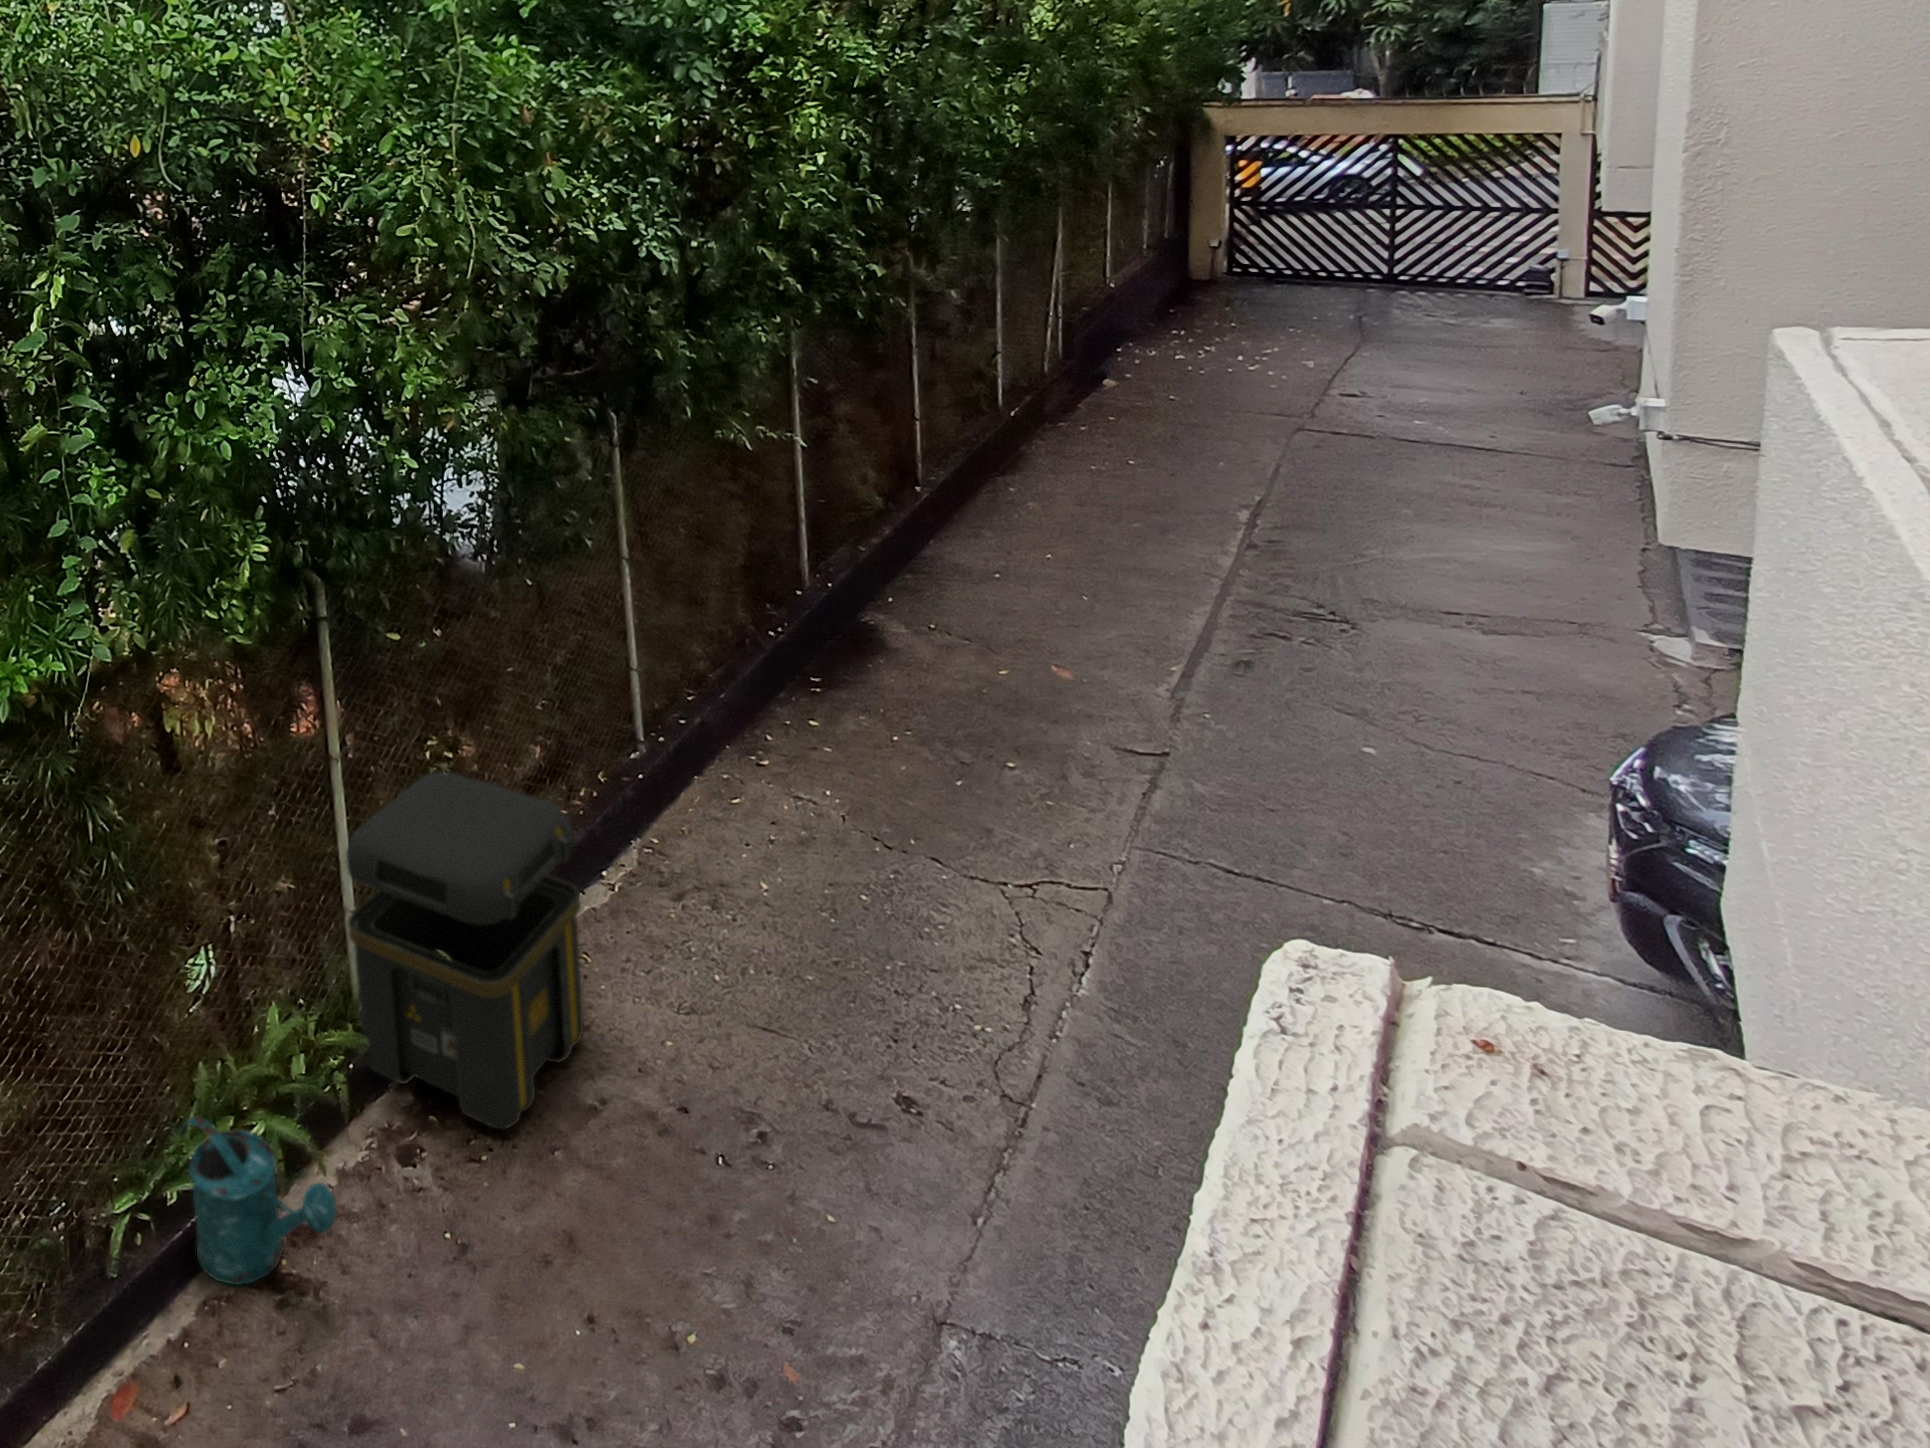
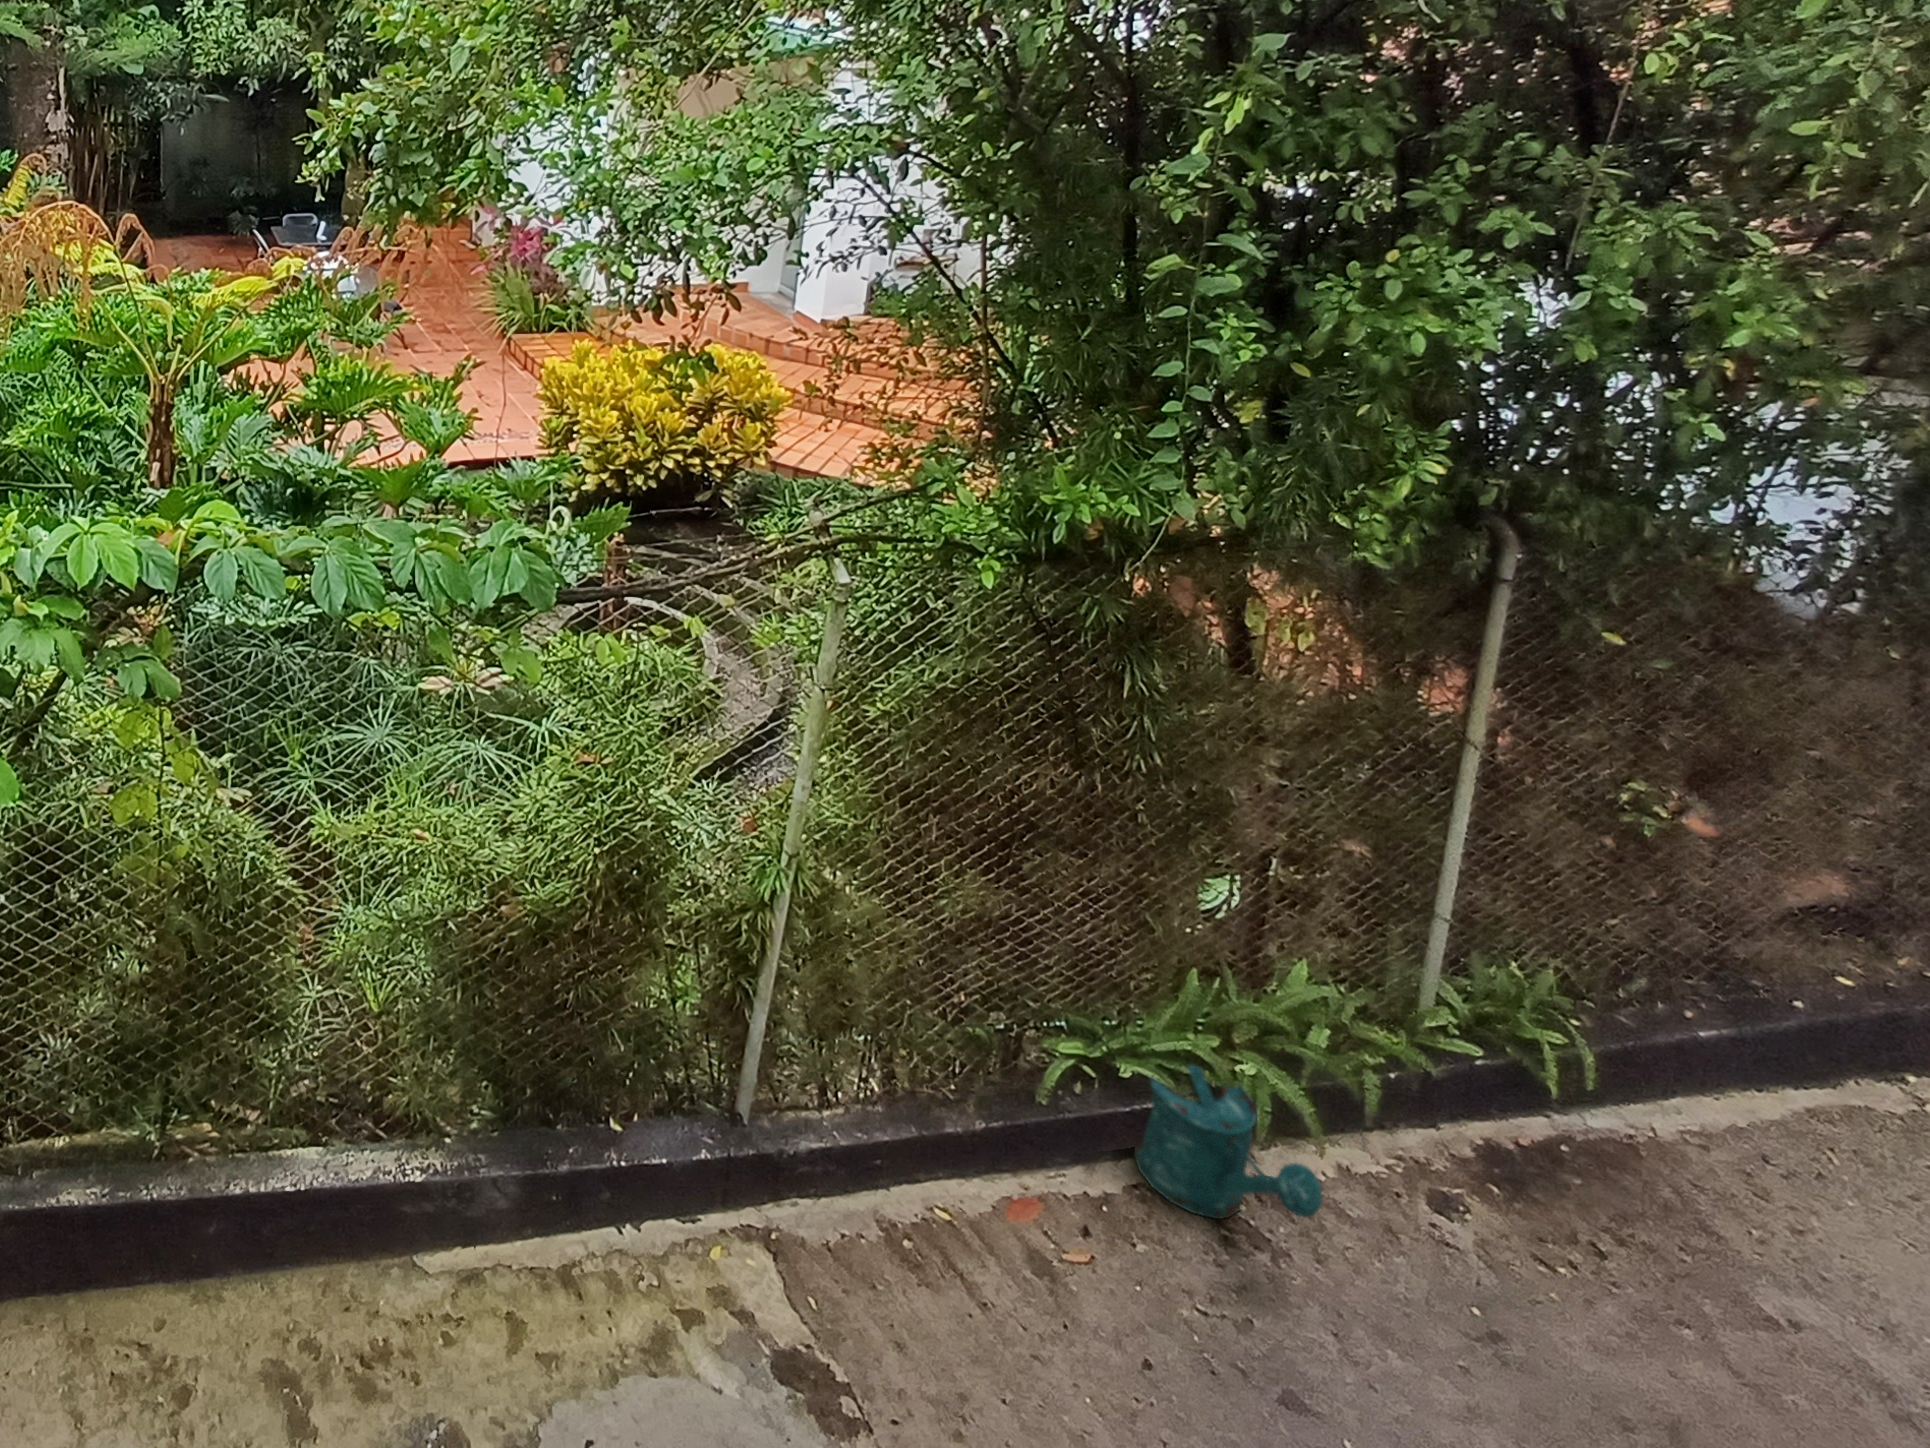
toolbox: present [346,772,584,1129] -> none [1414,843,1867,1290]

